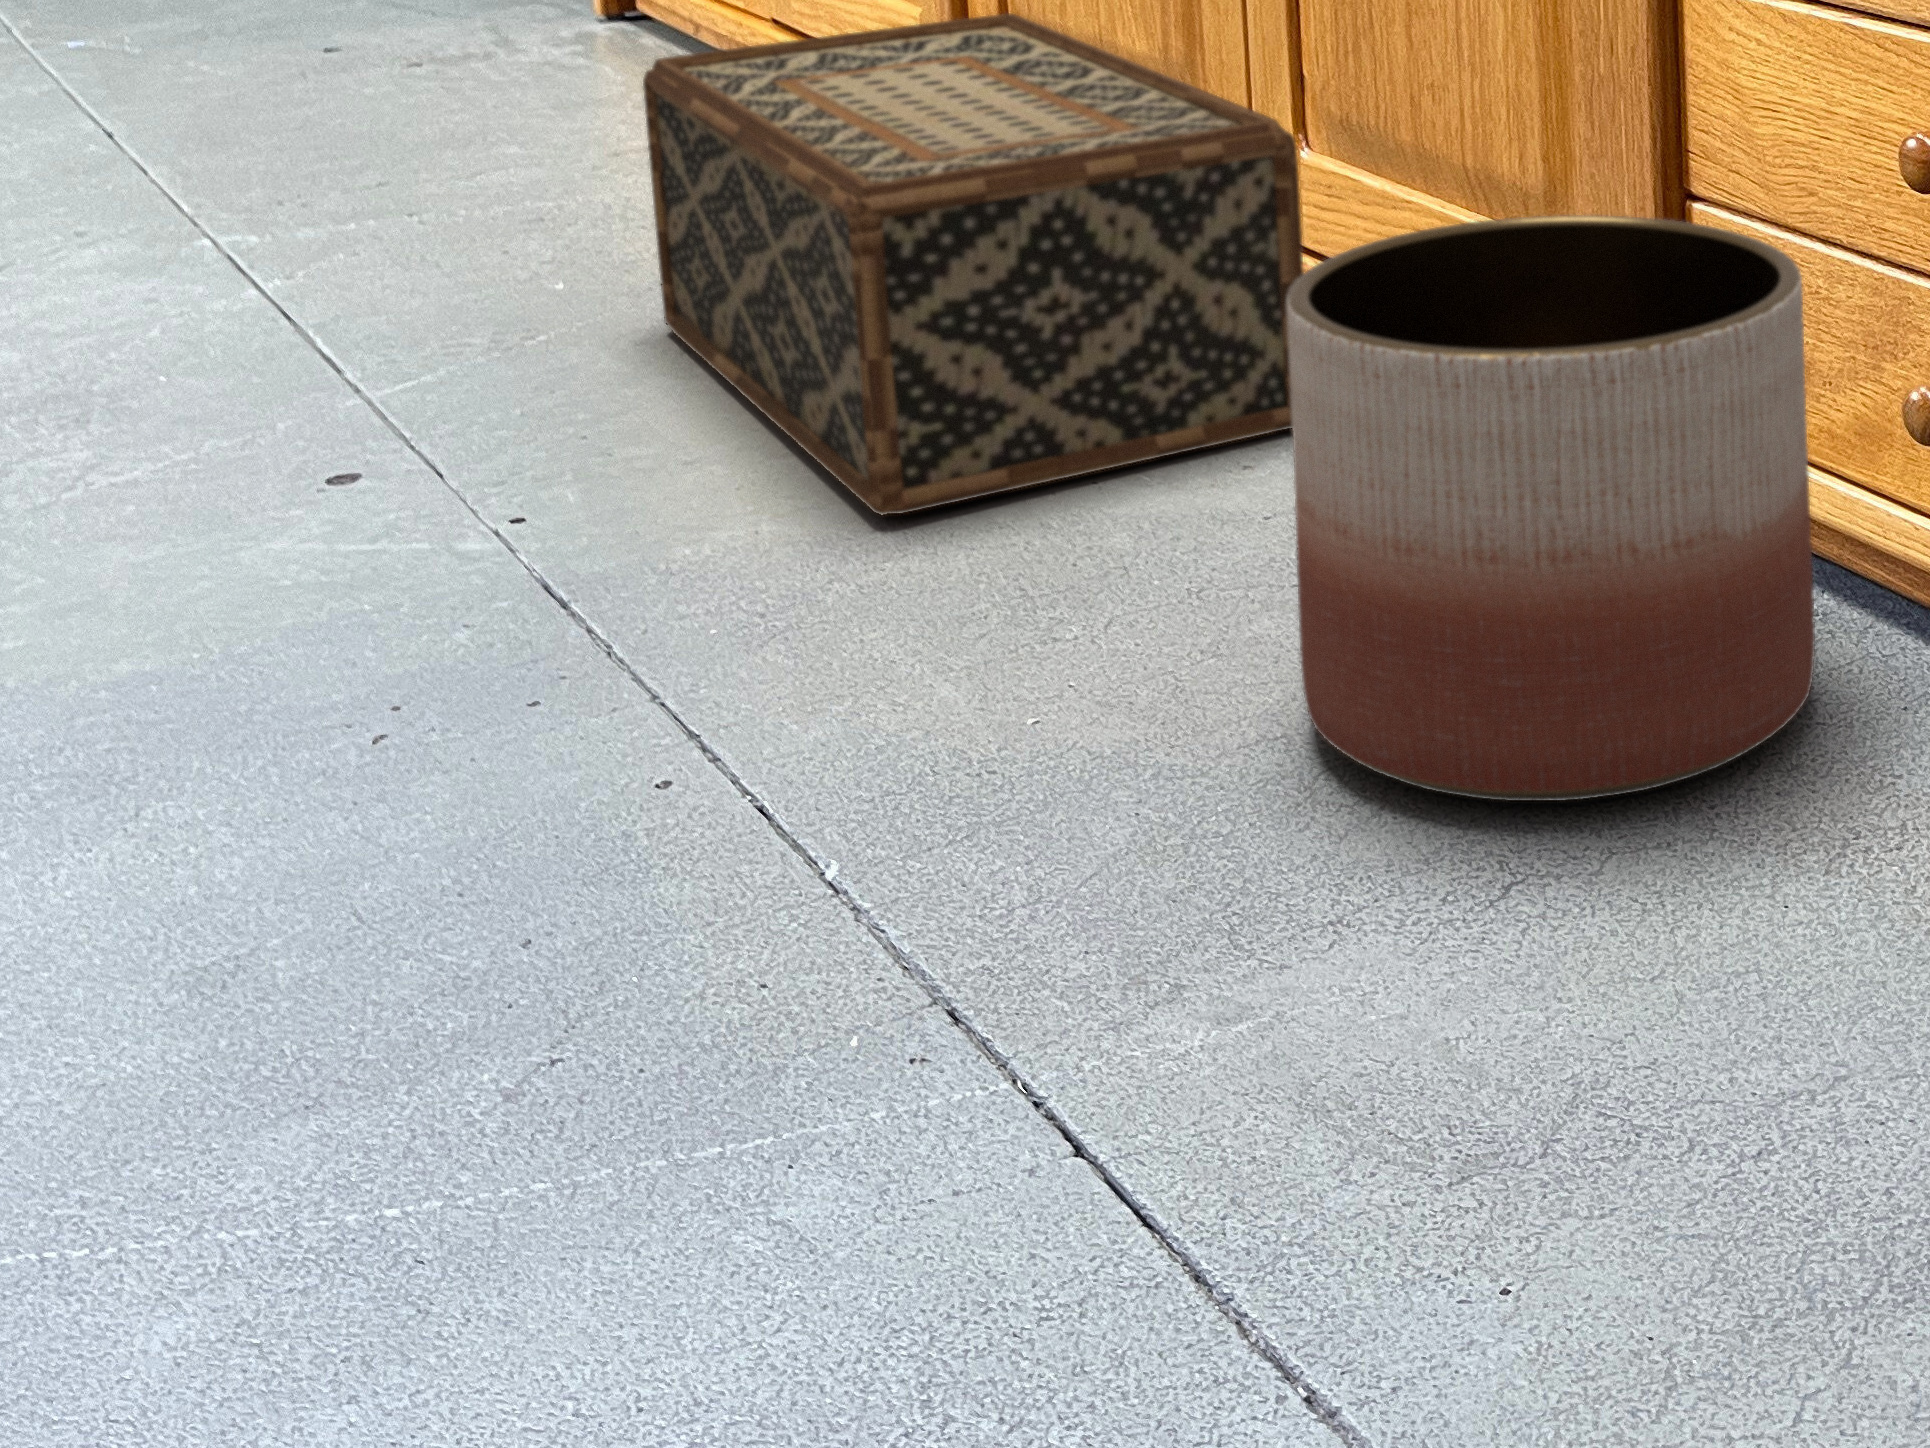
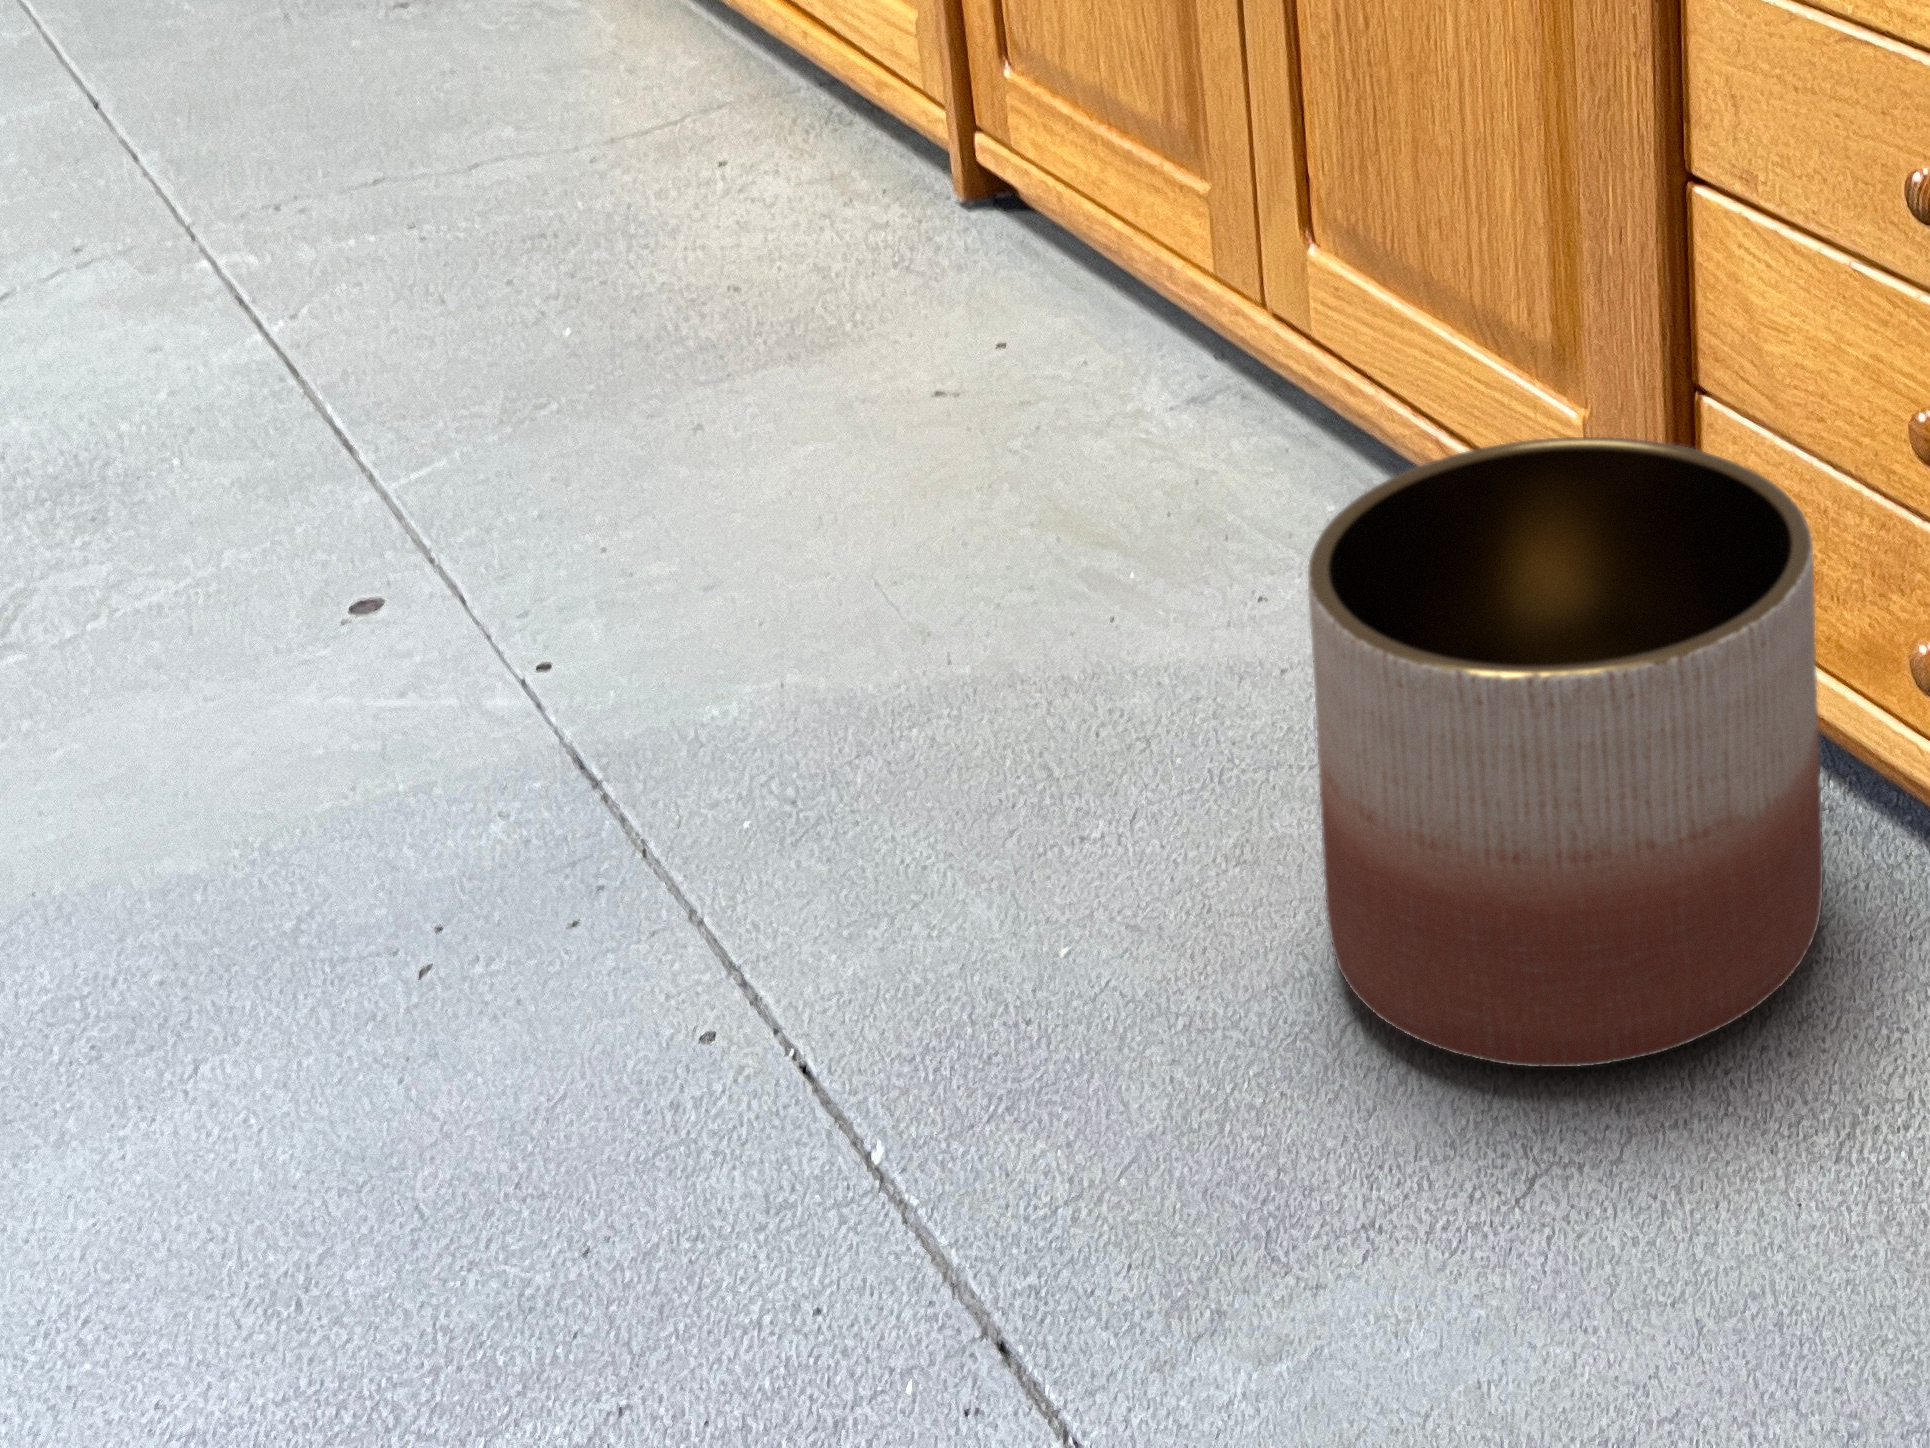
woven basket: present [643,13,1305,515] -> none [644,63,1324,666]

